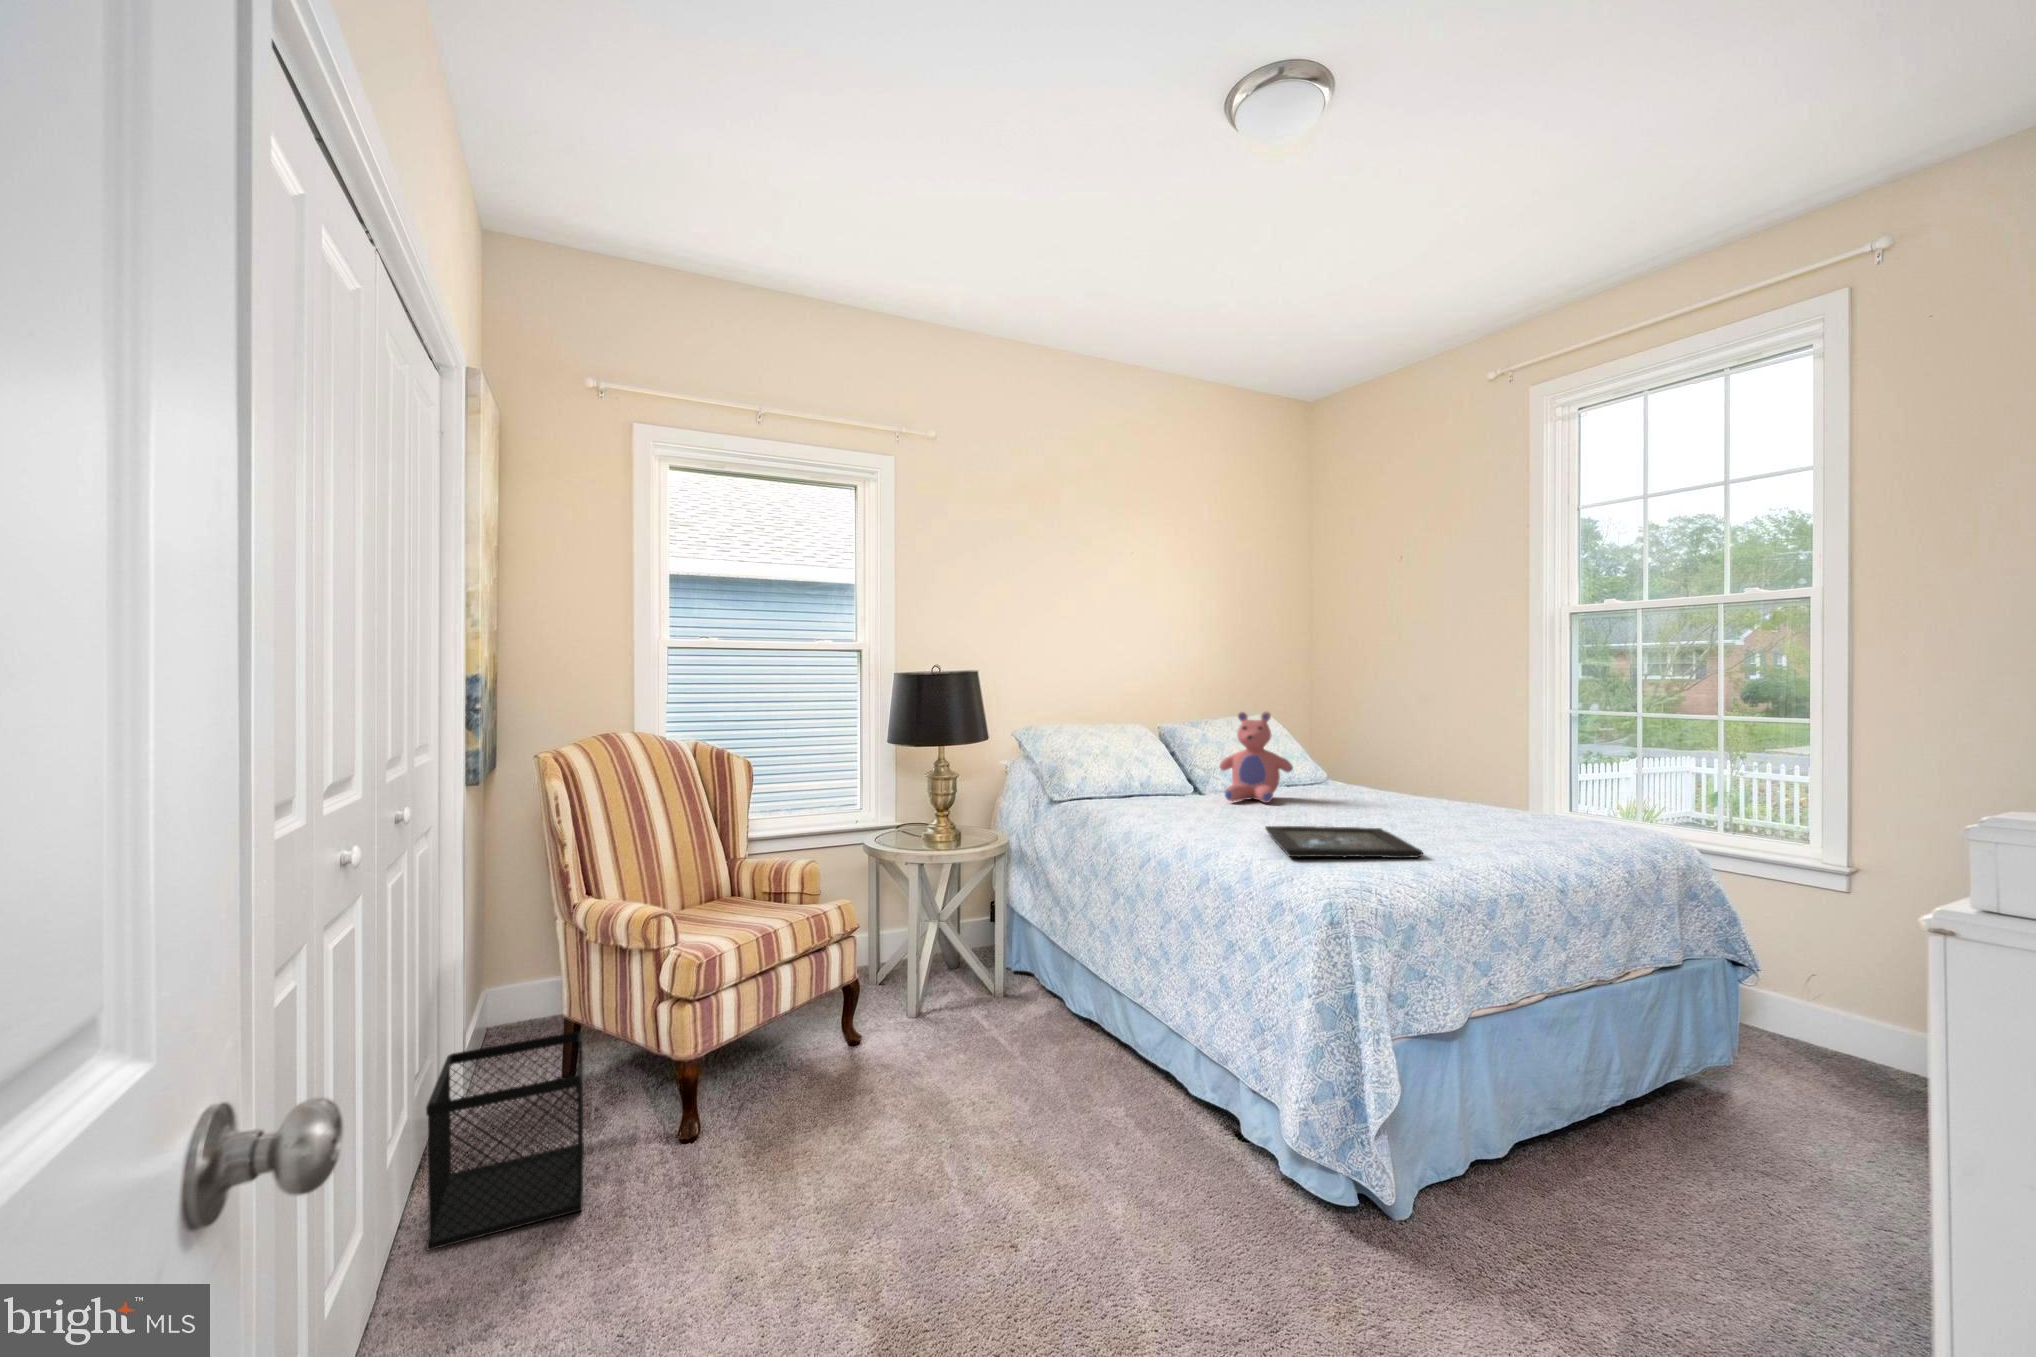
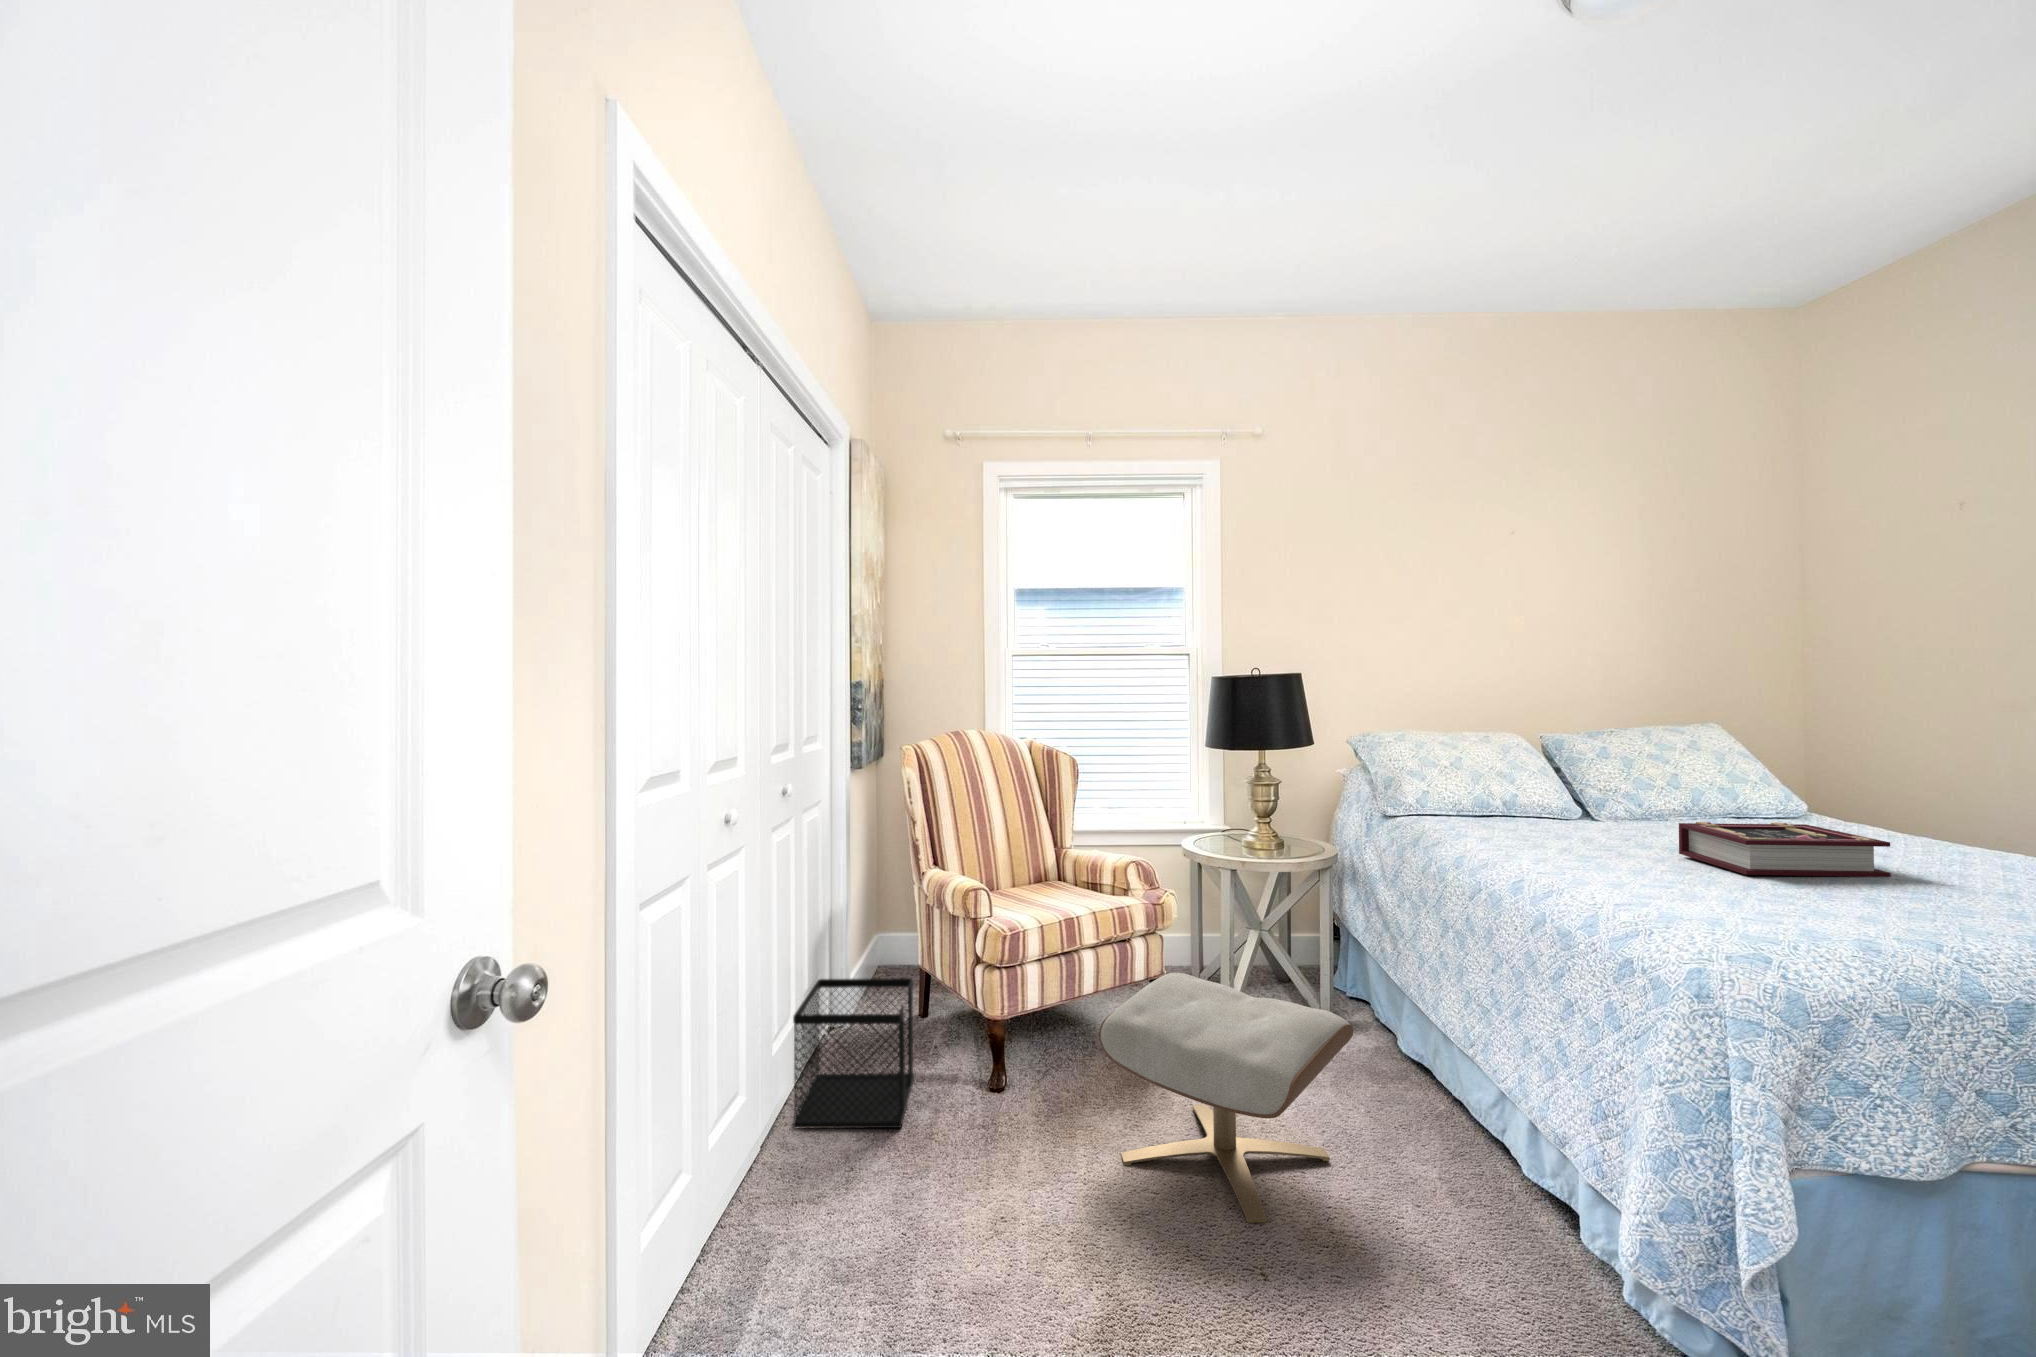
teddy bear: present [1219,712,1293,803] -> none [1621,724,1732,840]
book: none [1270,783,1399,824] -> present [1679,822,1891,877]
tray: present [1265,826,1423,858] -> none [1652,869,1883,935]
ottoman: none [821,973,1060,1203] -> present [1099,973,1354,1223]

